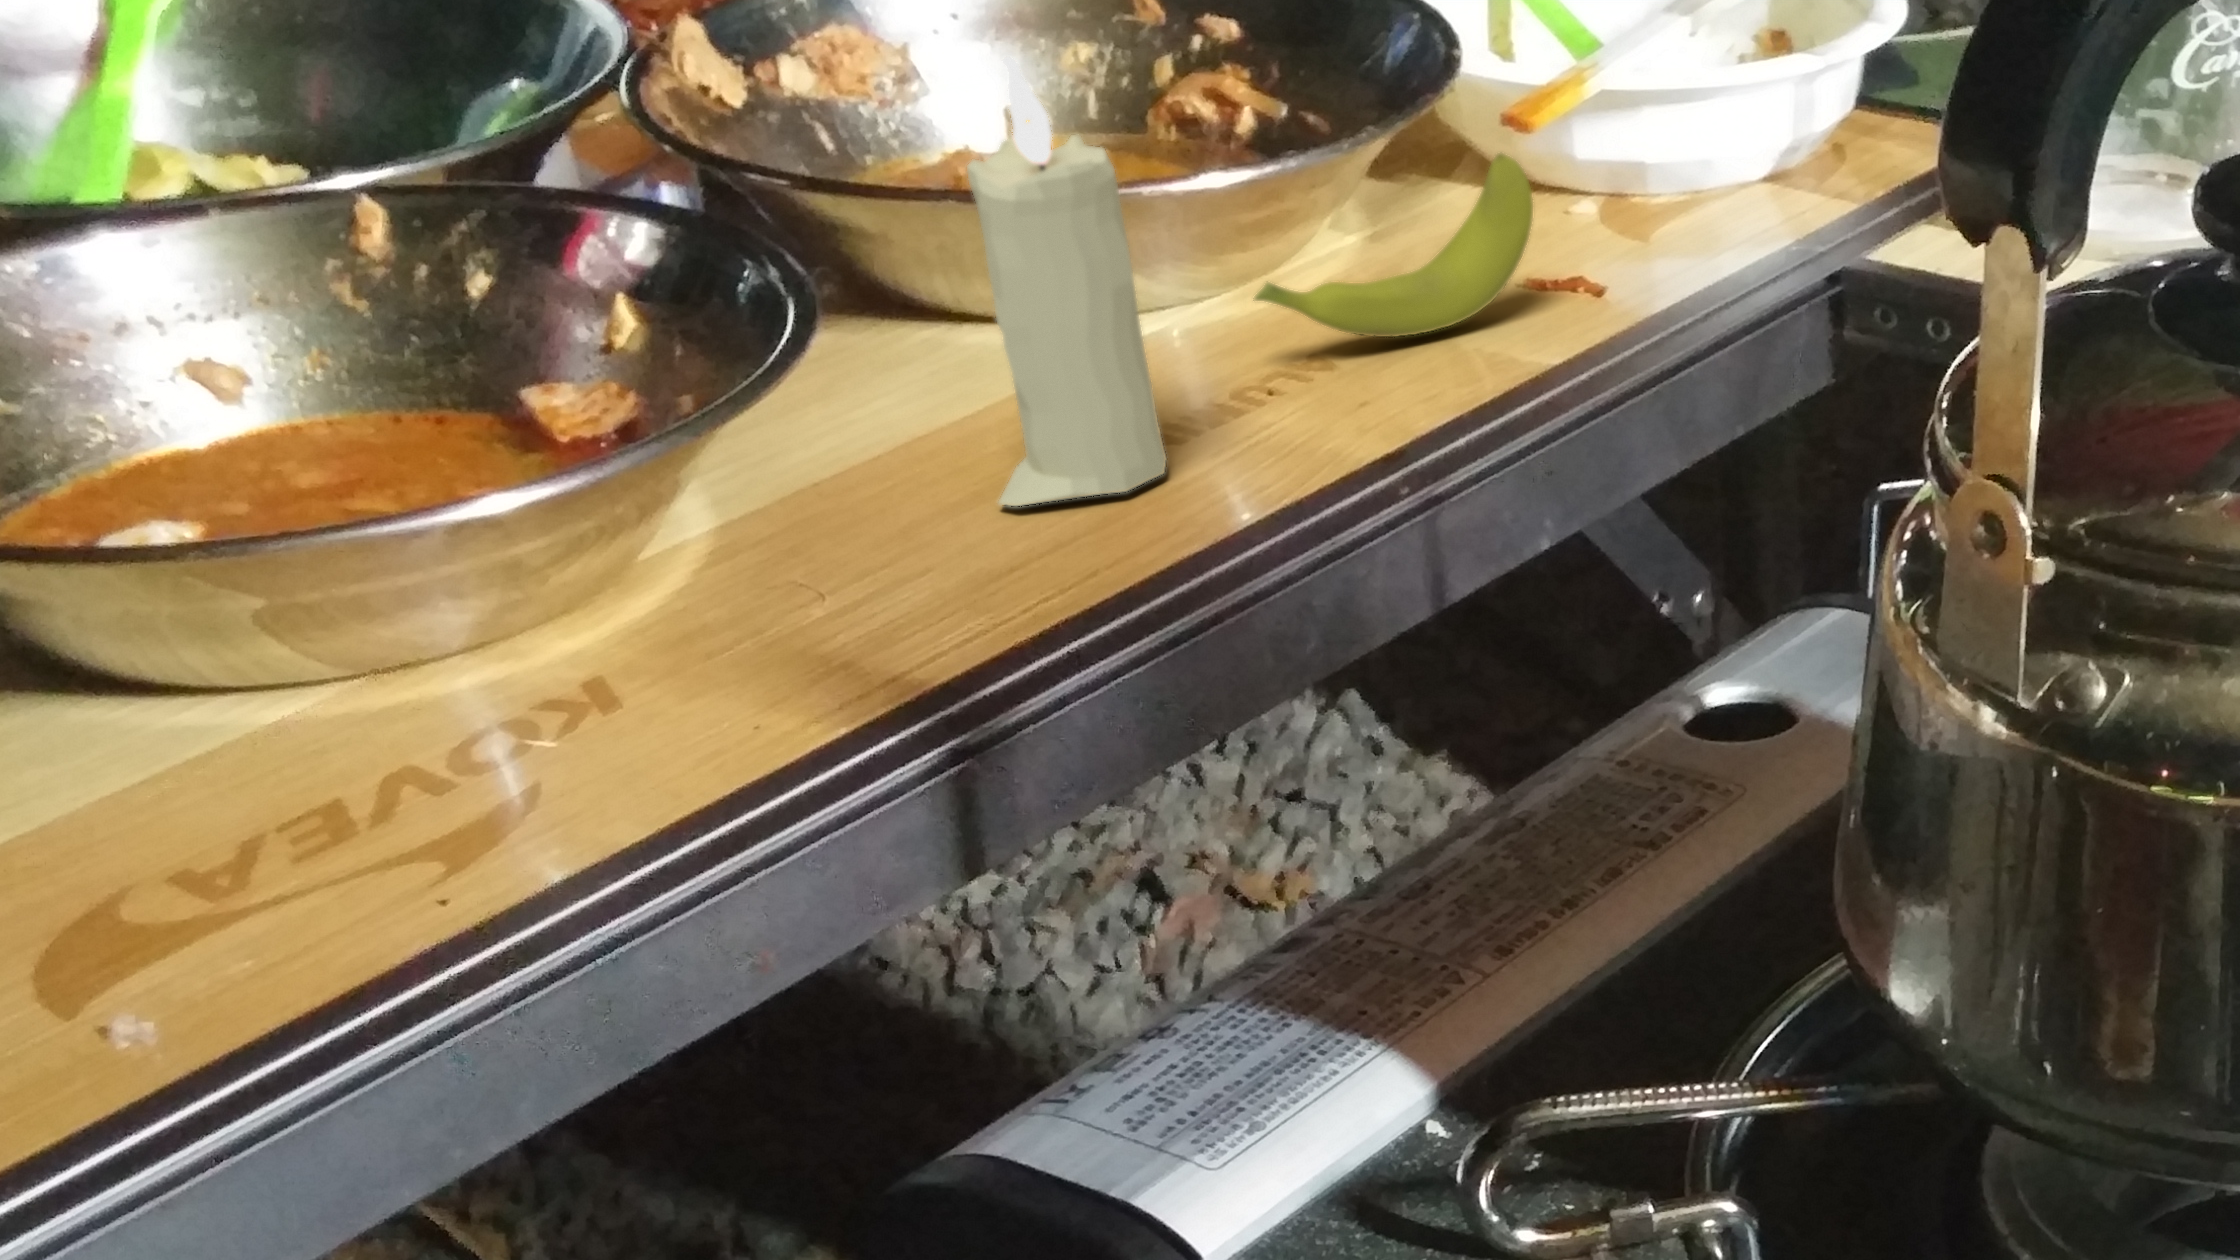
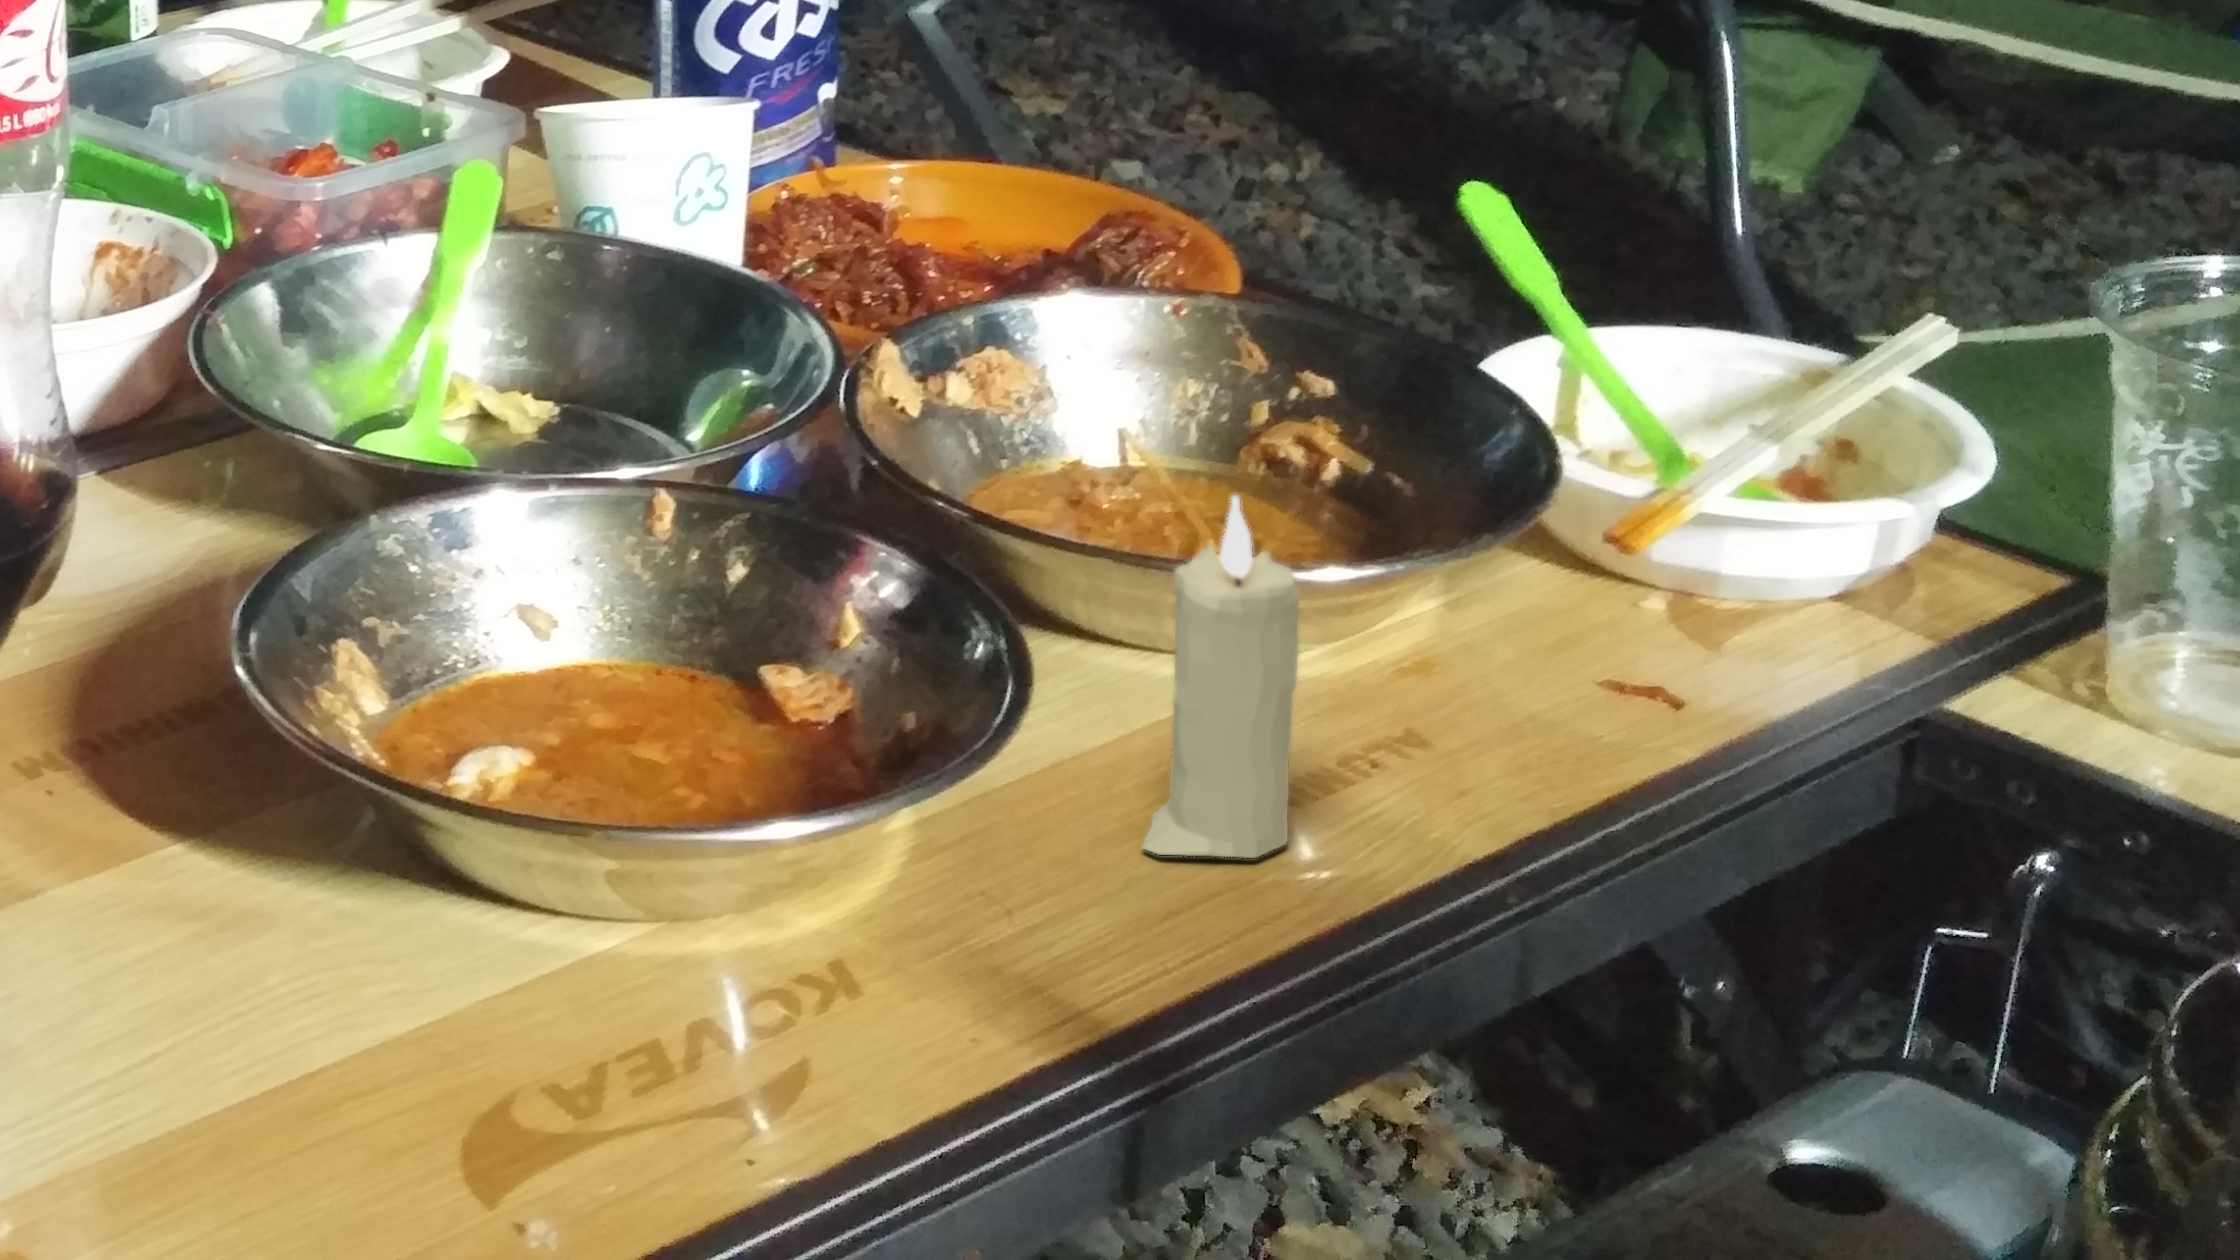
banana: present [1253,153,1533,337] -> none [1366,578,1634,728]

